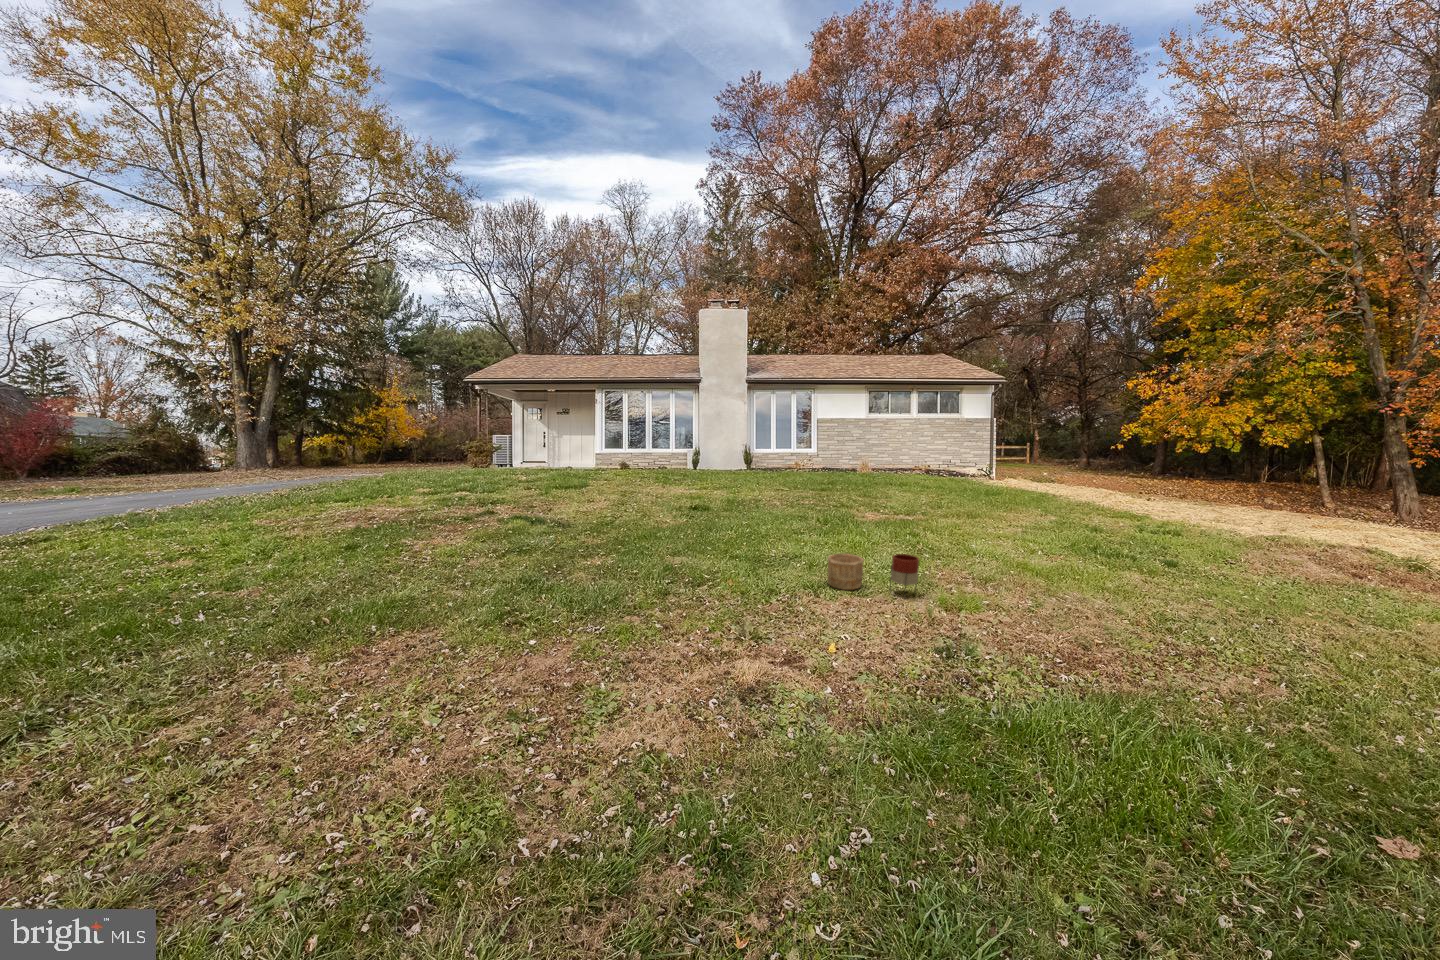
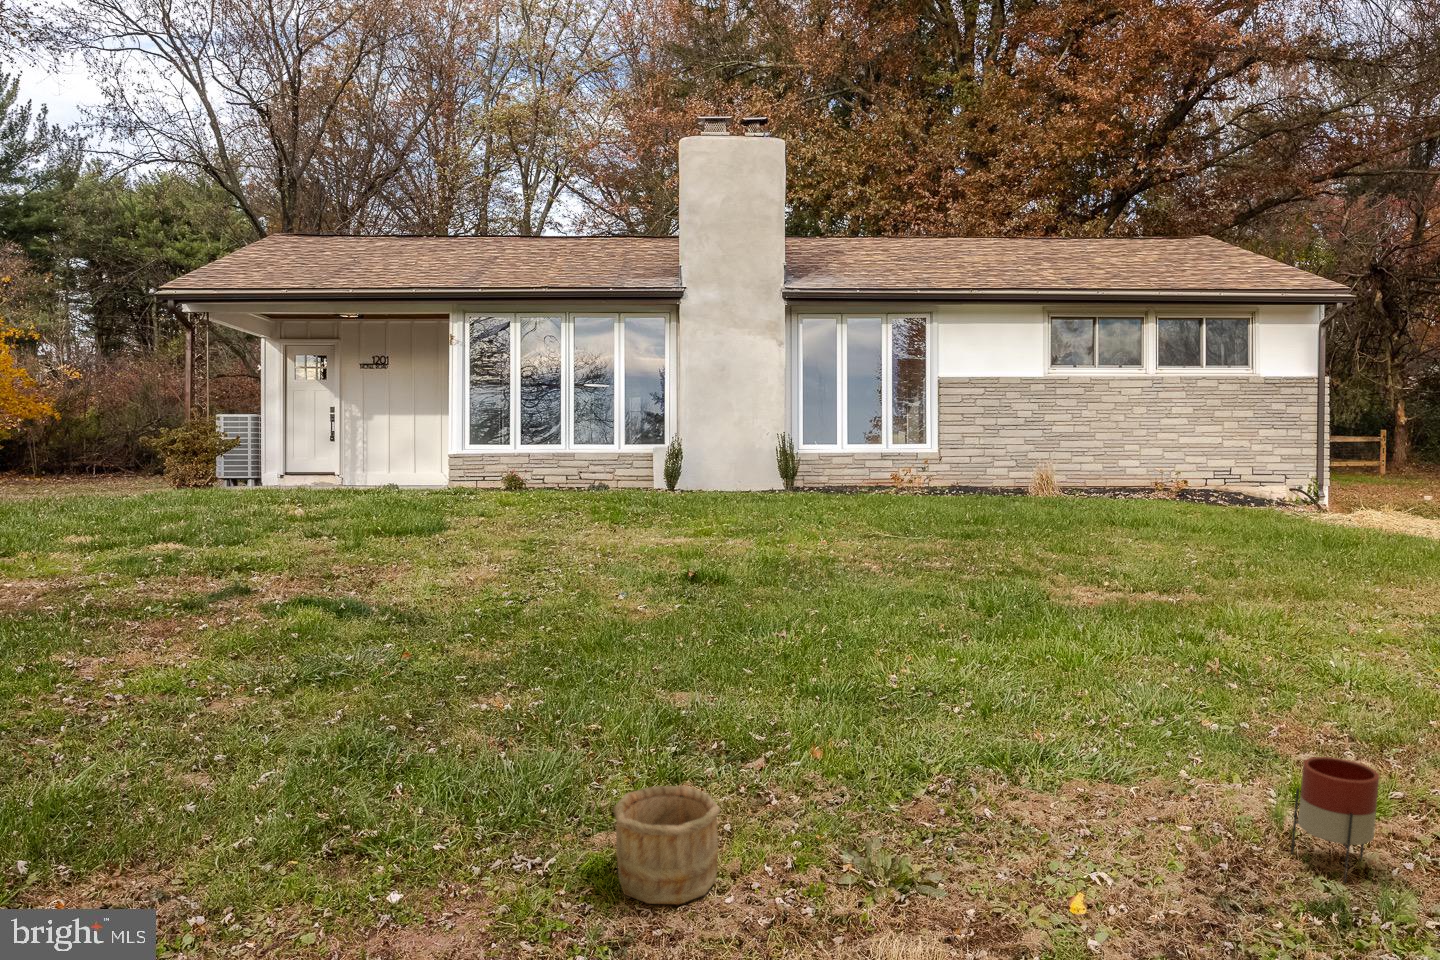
wooden bucket: present [827,553,864,590] -> present [613,786,720,904]

